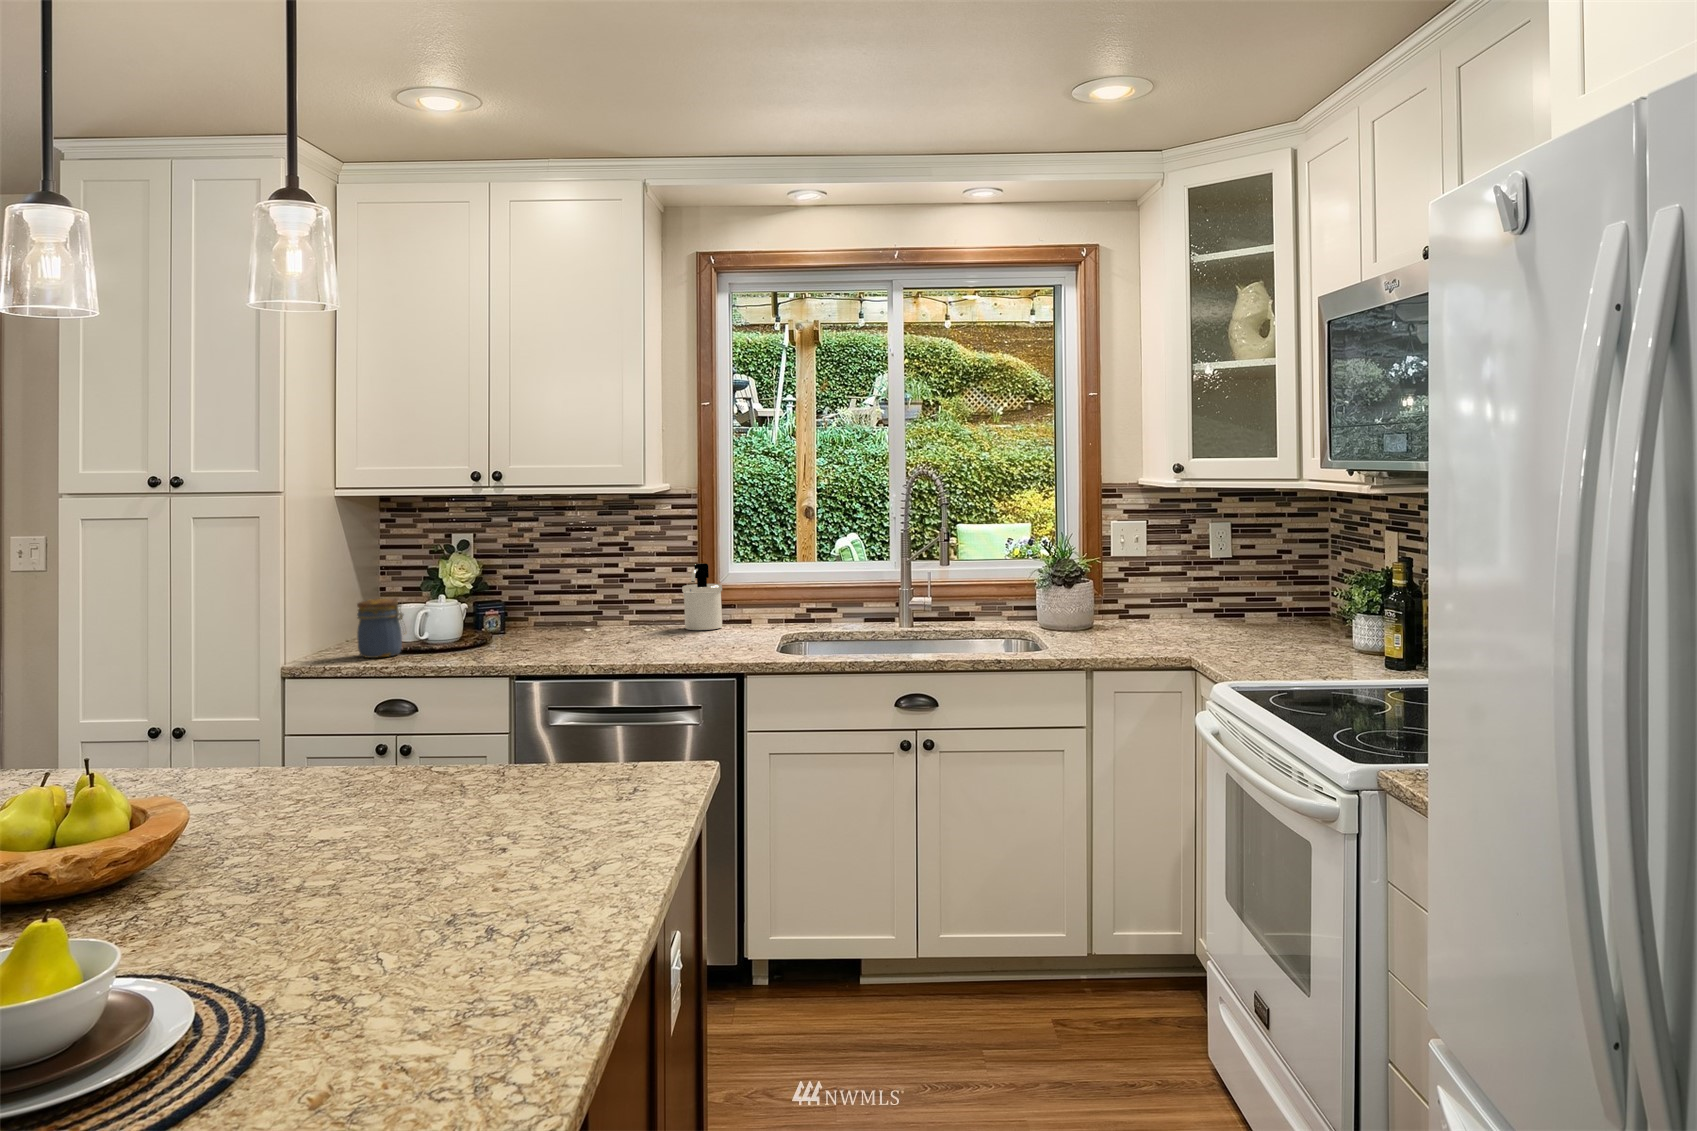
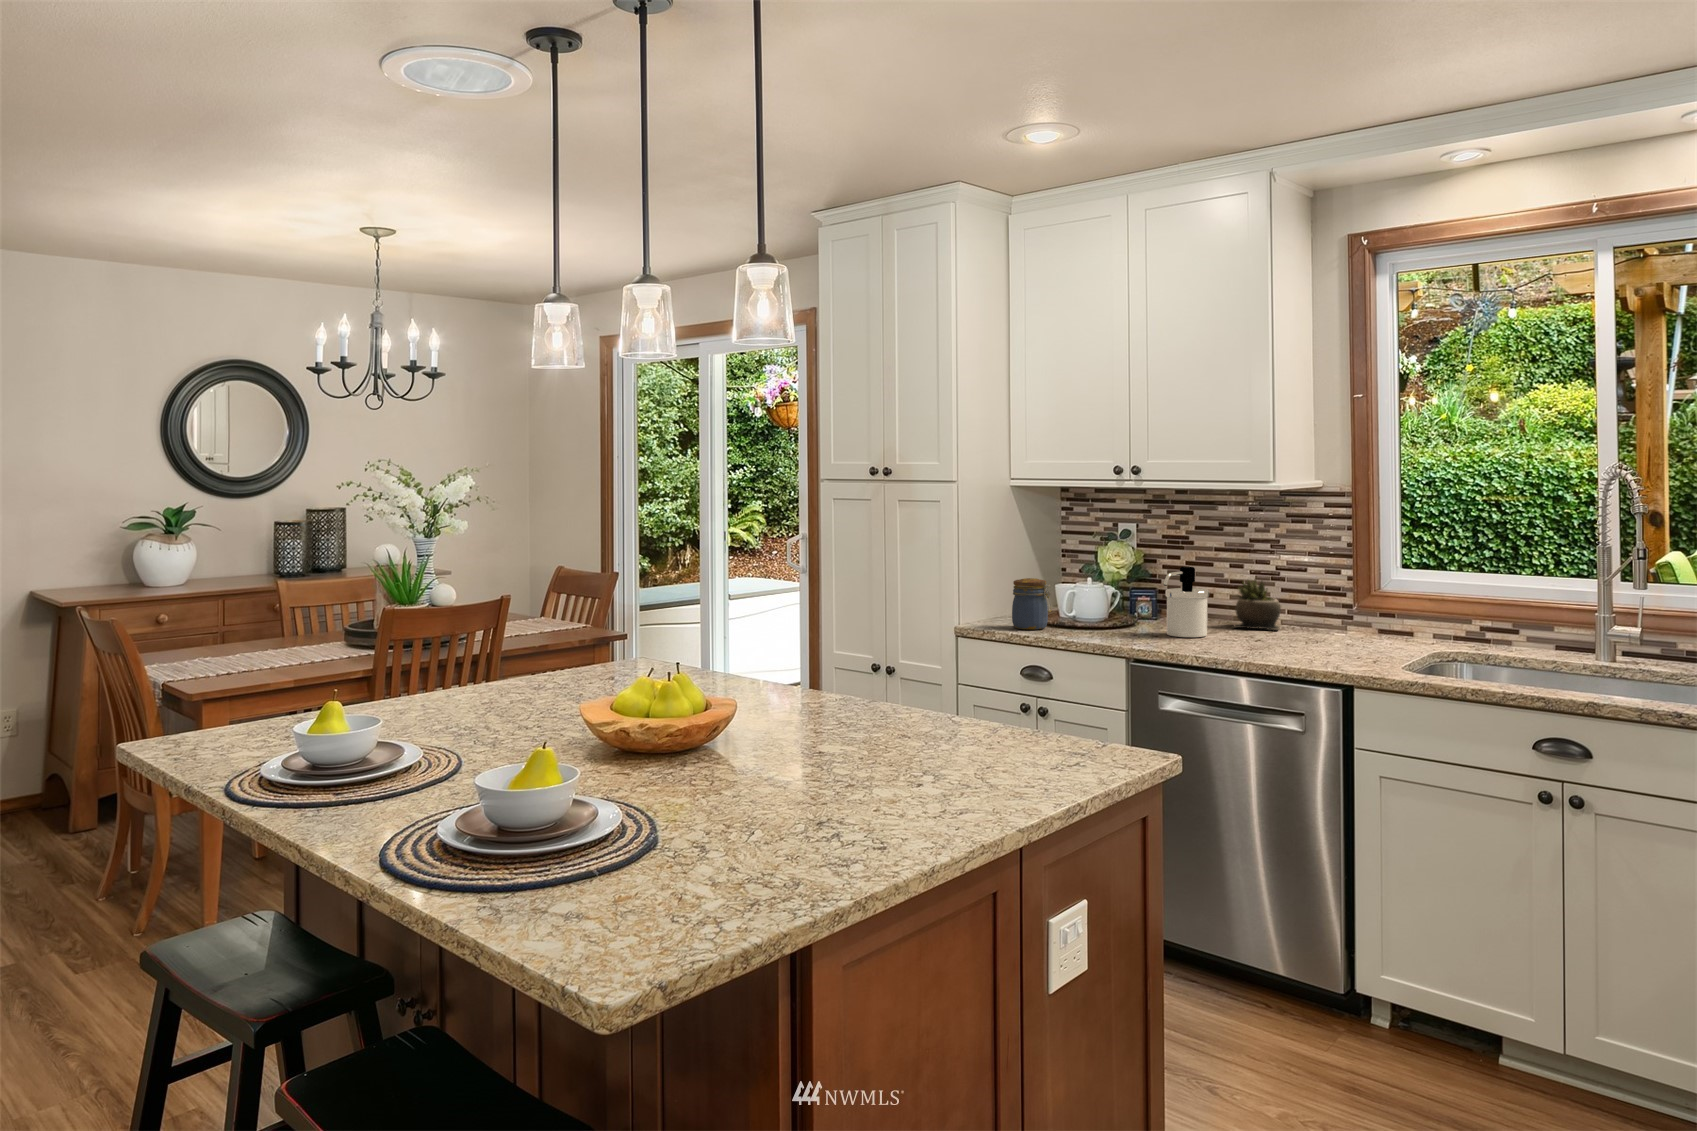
soap dispenser: present [682,563,722,630] -> present [1164,567,1209,637]
succulent plant: none [591,581,638,632] -> present [1233,580,1281,630]

